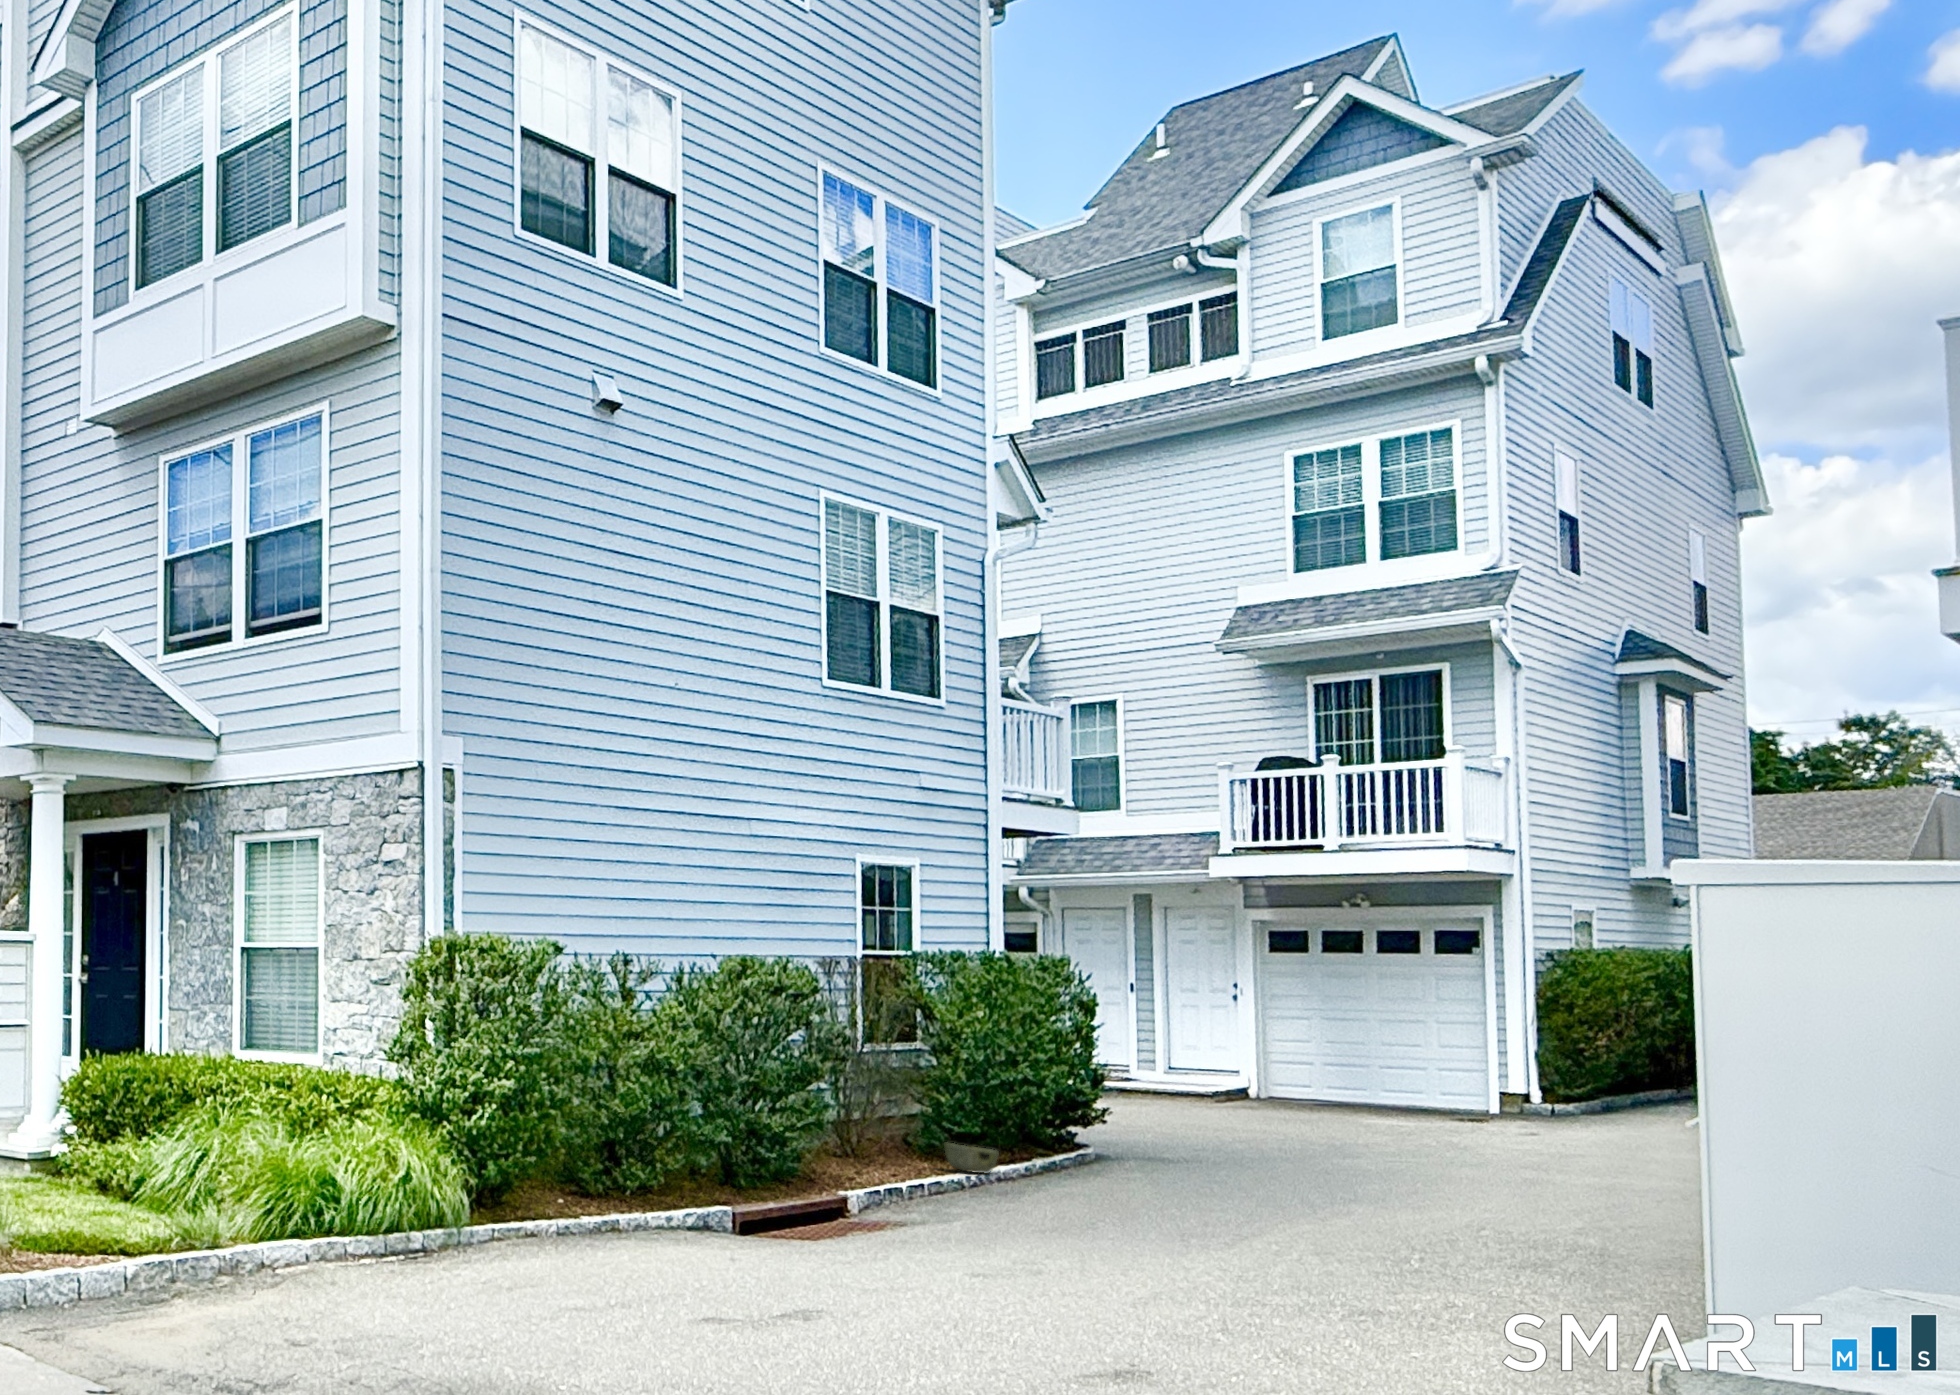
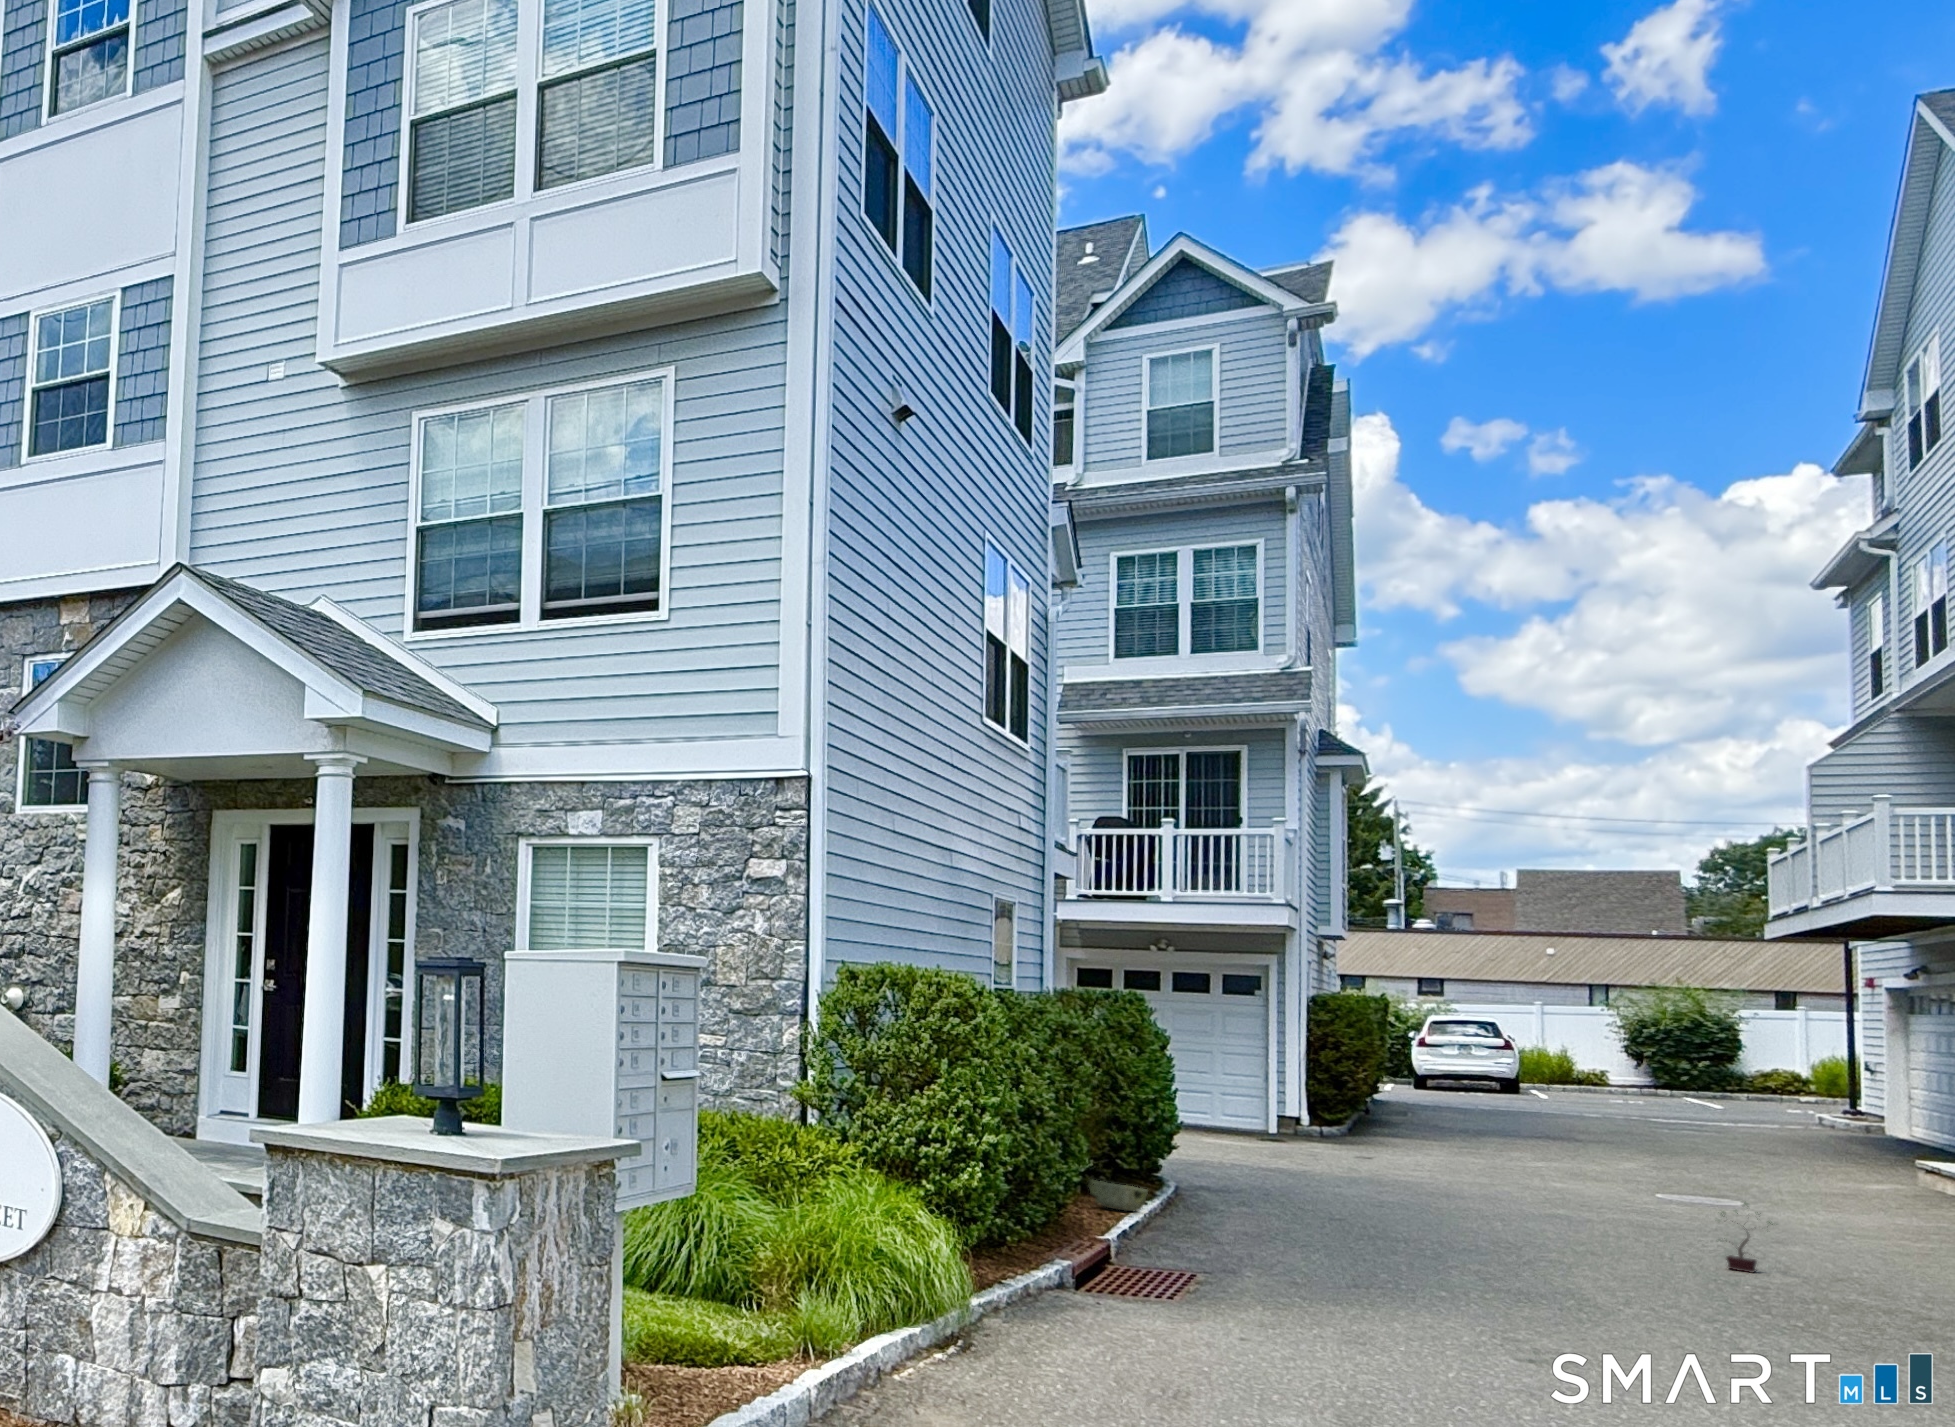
potted plant: none [1538,1142,1593,1218] -> present [1721,1213,1773,1273]

